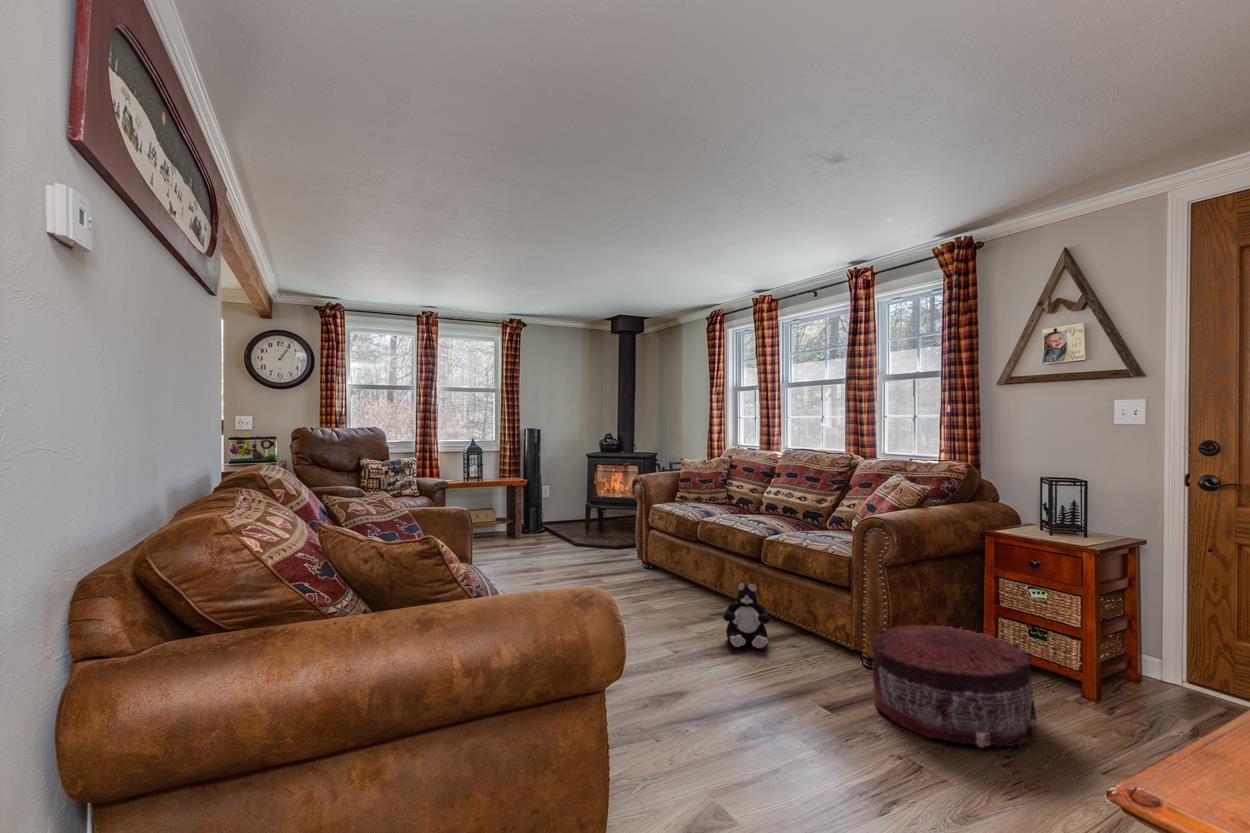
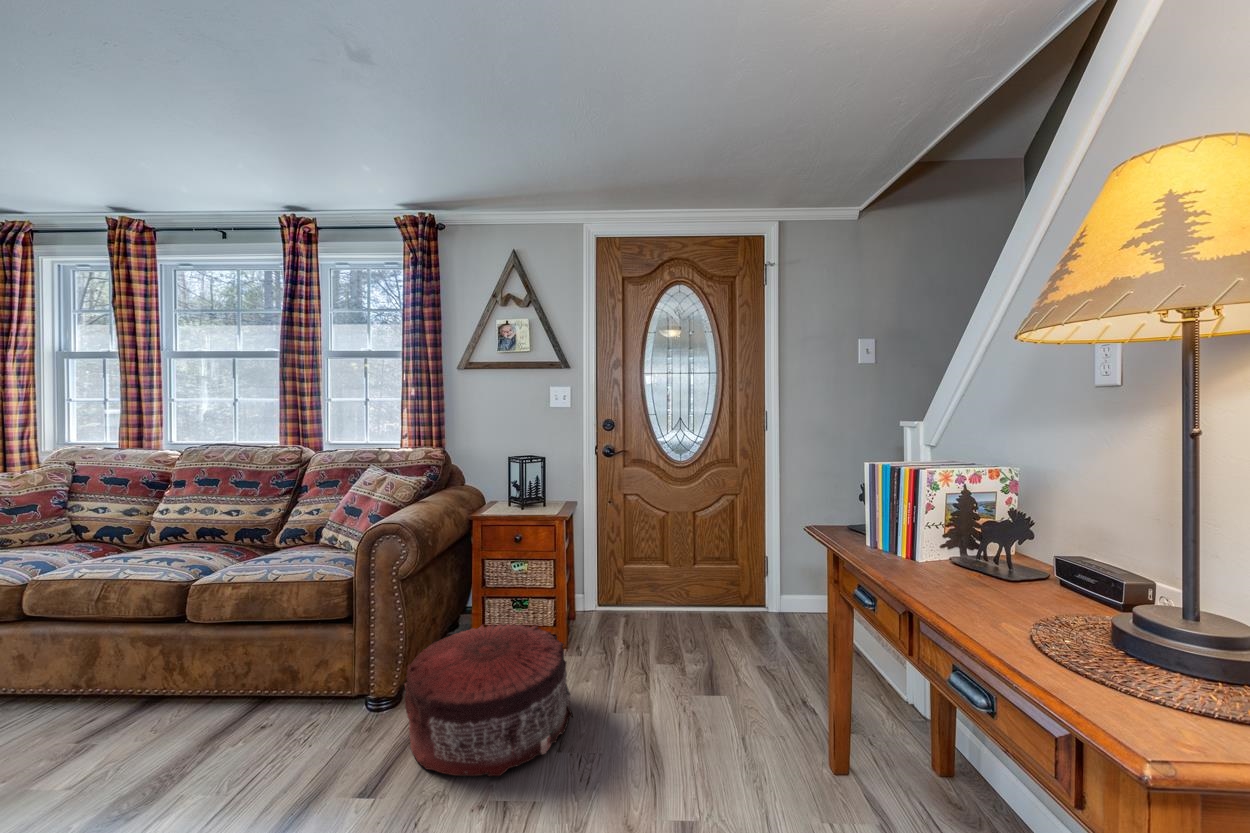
plush toy: present [723,583,770,648] -> none [127,665,228,784]

